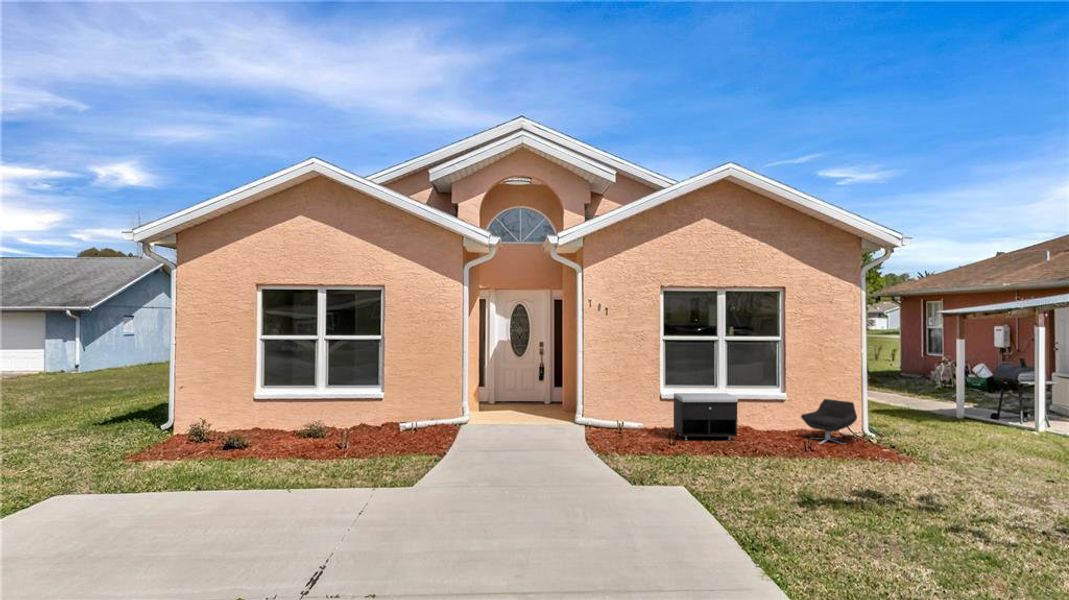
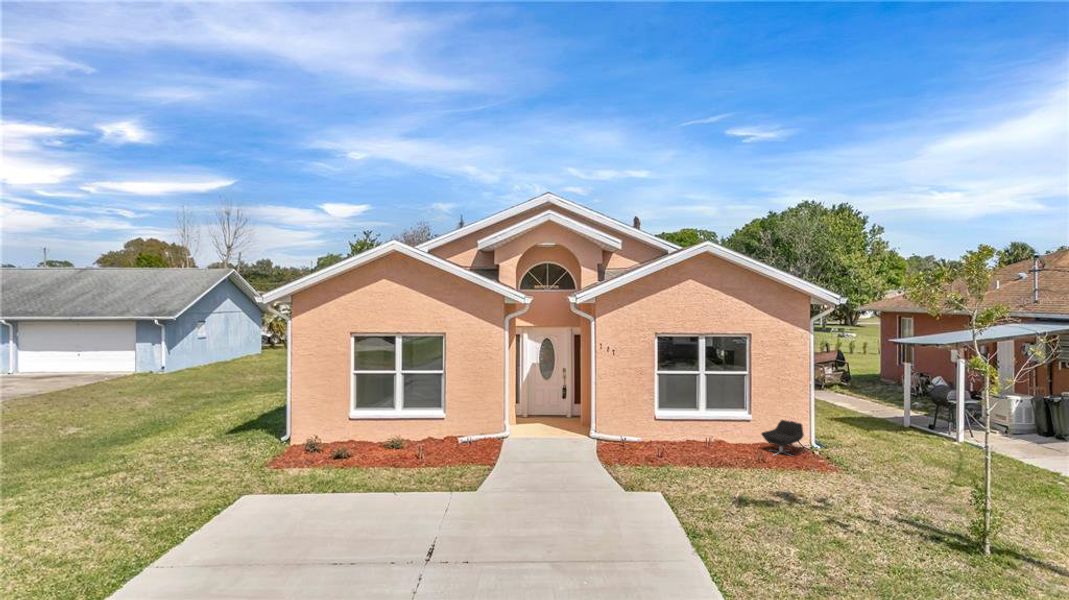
storage bench: present [674,393,738,440] -> none [664,415,712,452]

